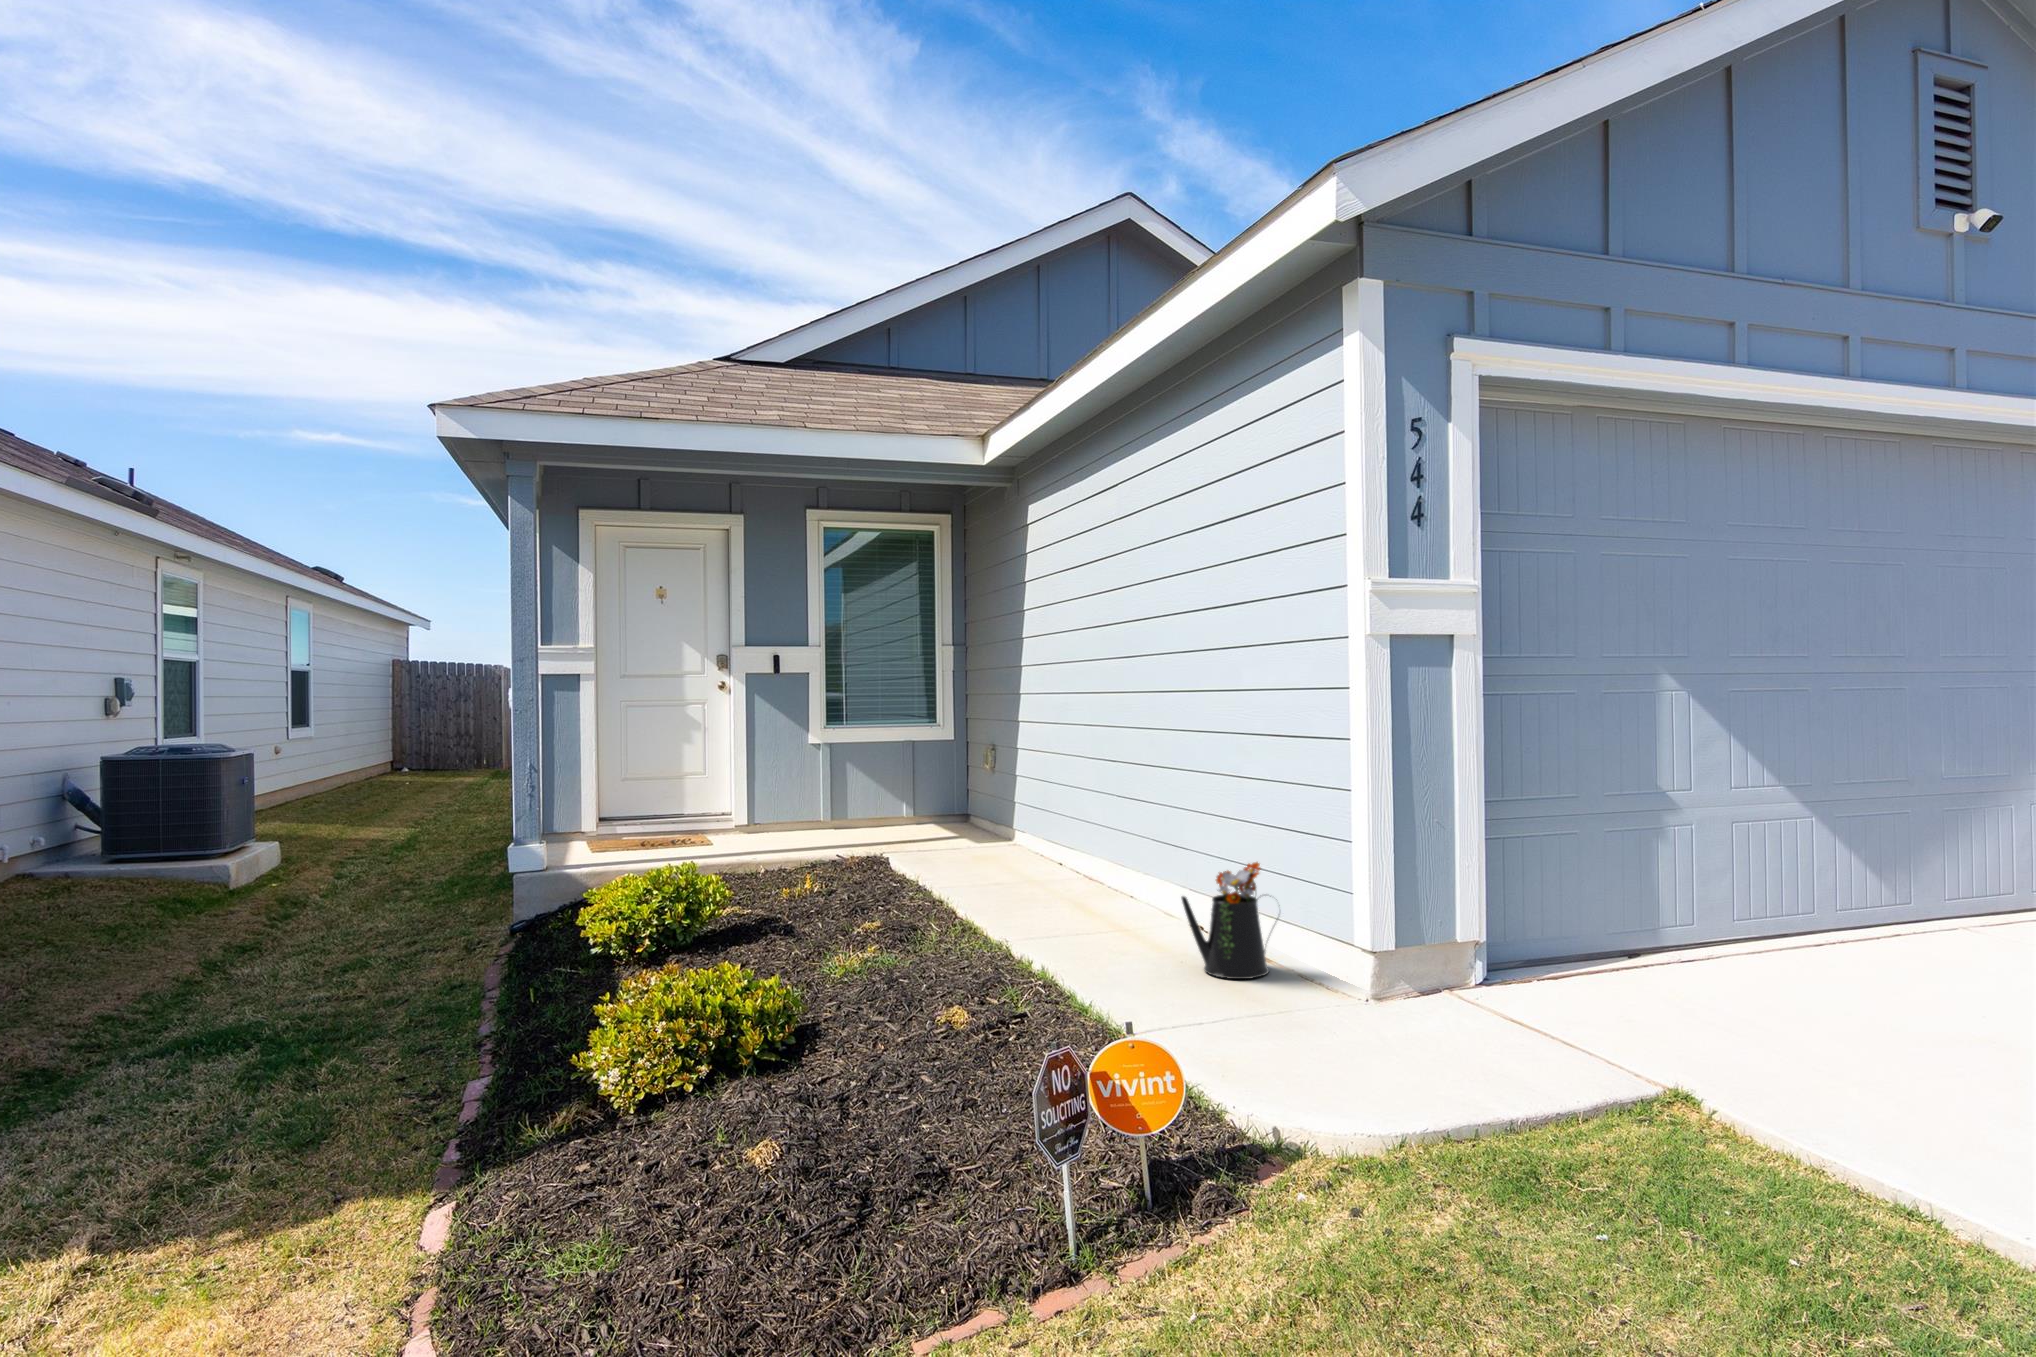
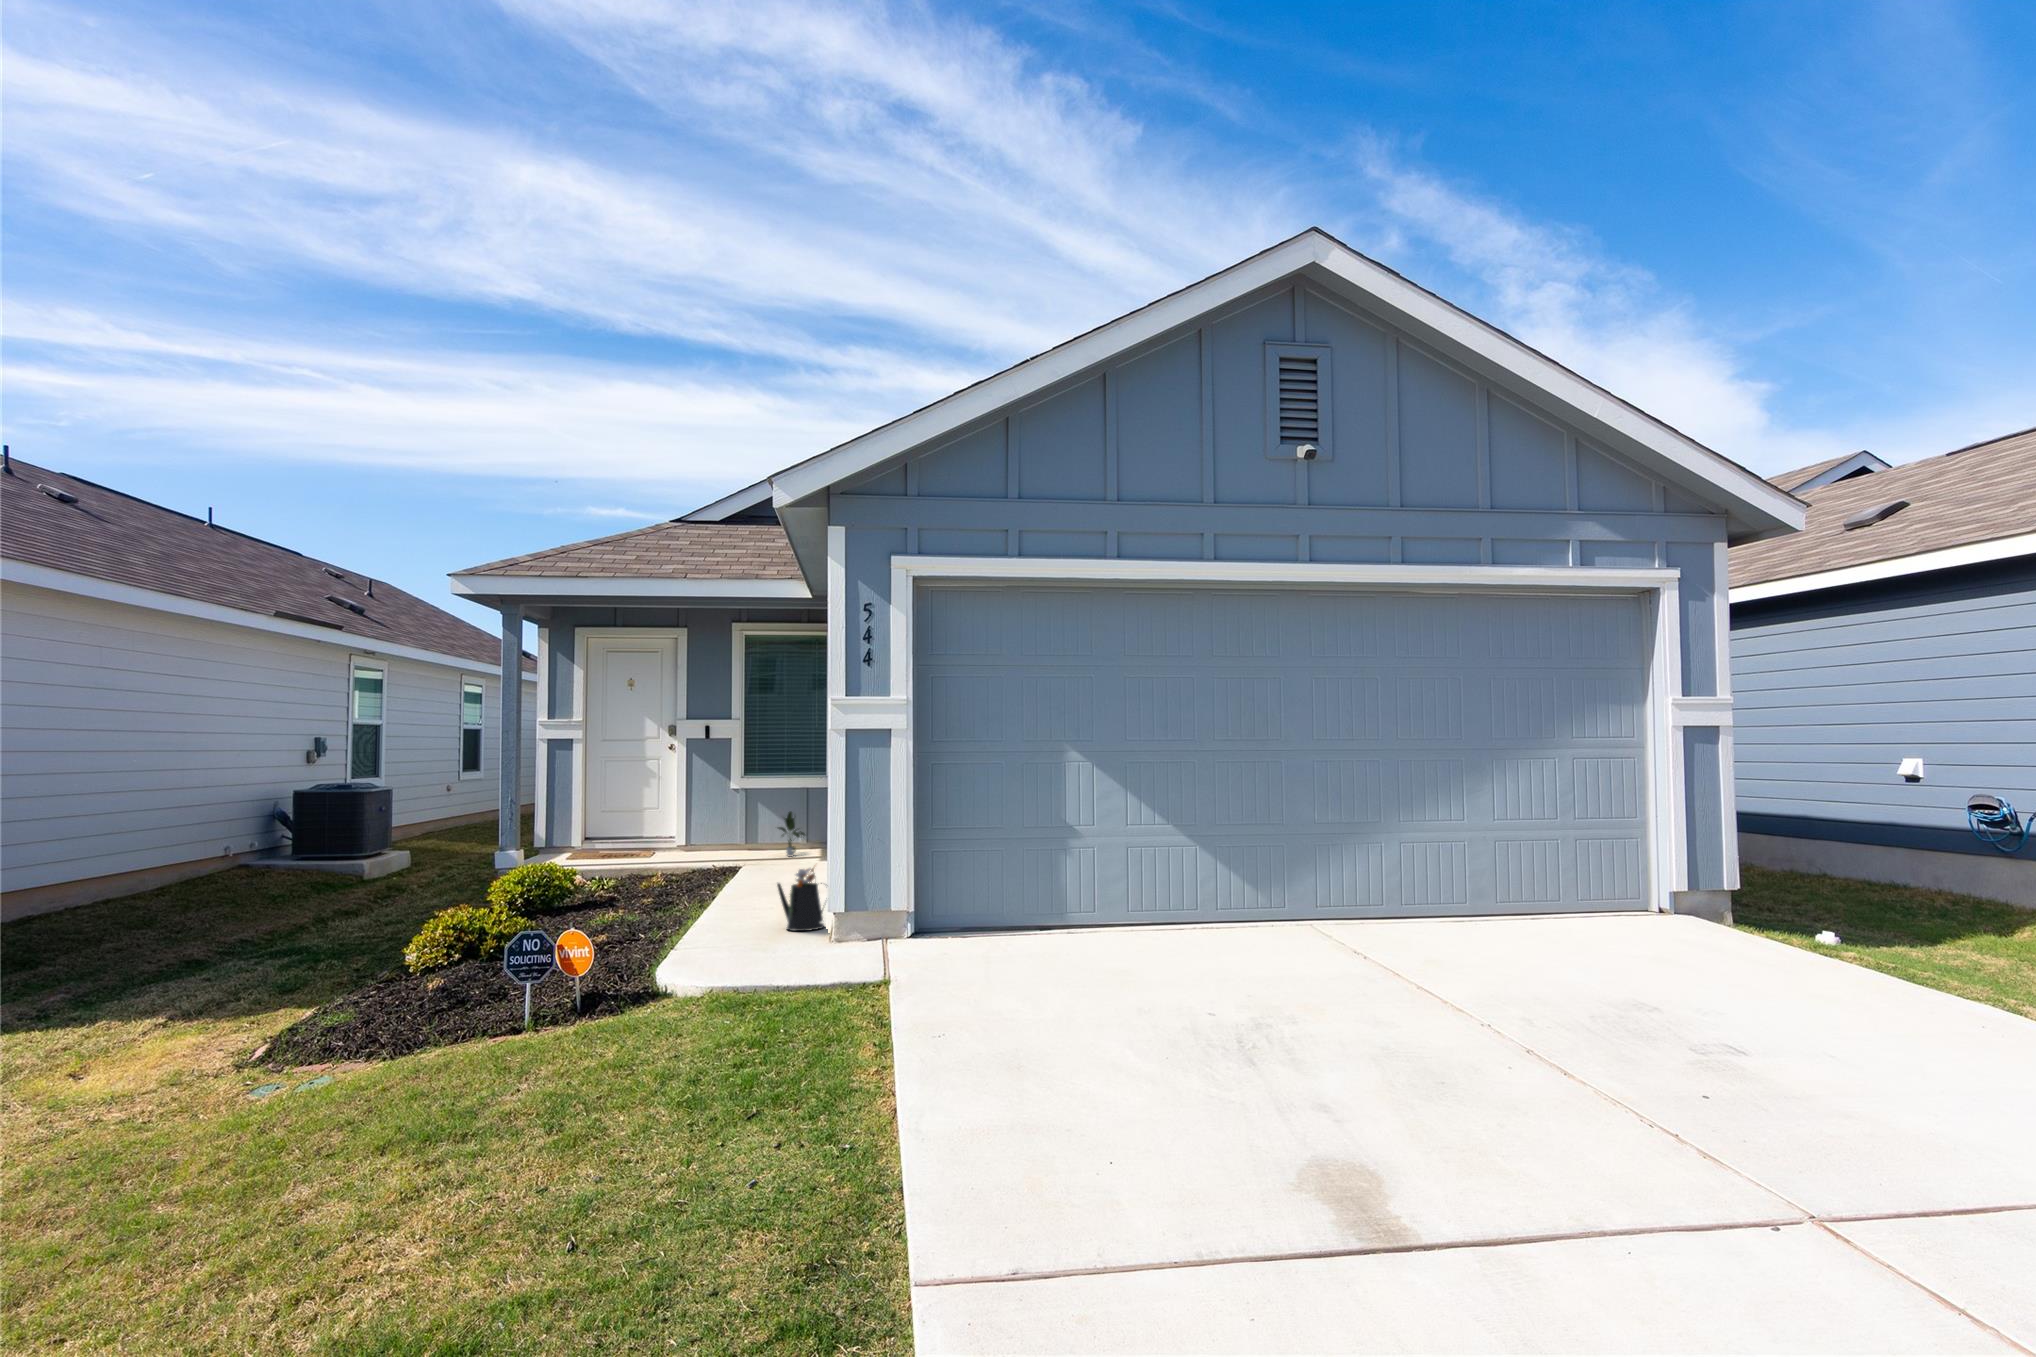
potted plant: none [877,770,916,831] -> present [778,812,805,857]

